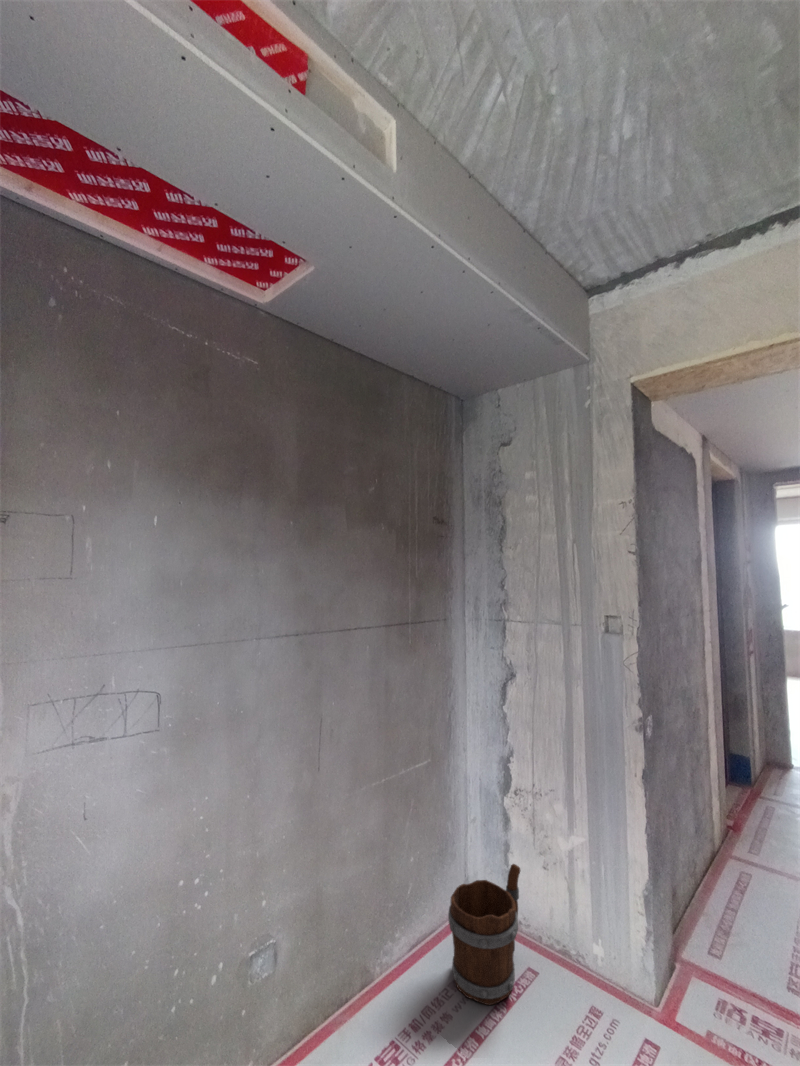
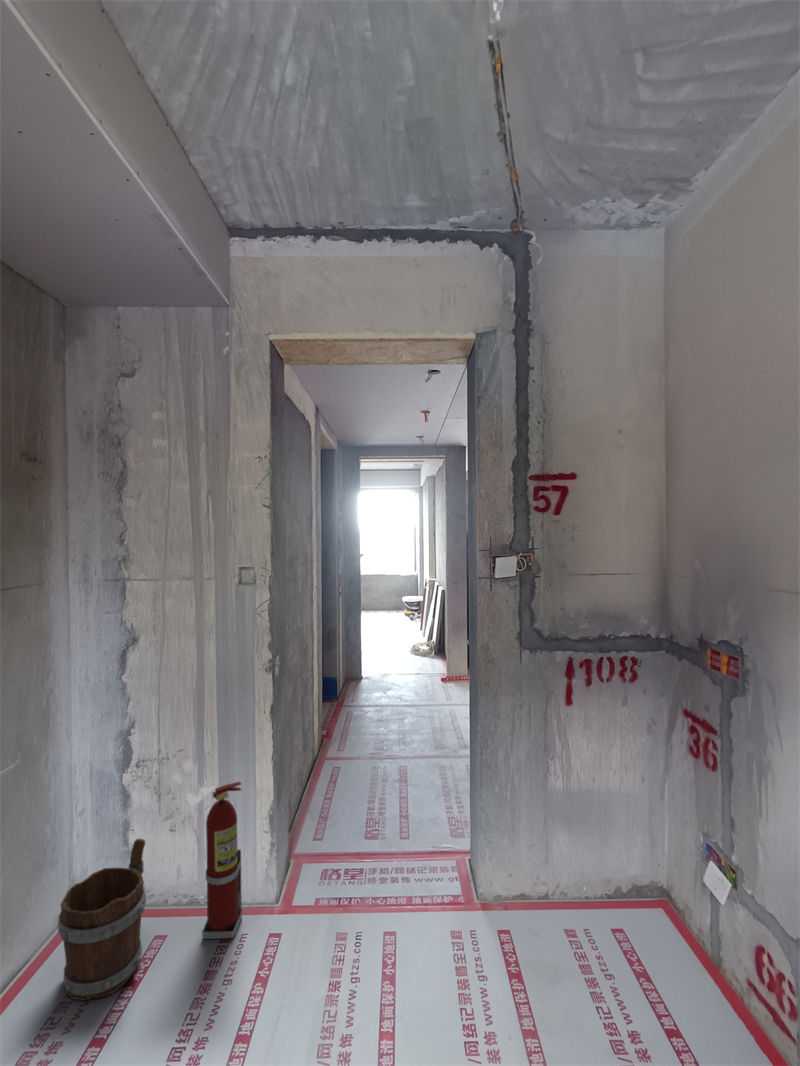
fire extinguisher: none [572,842,616,1017] -> present [202,782,243,939]

